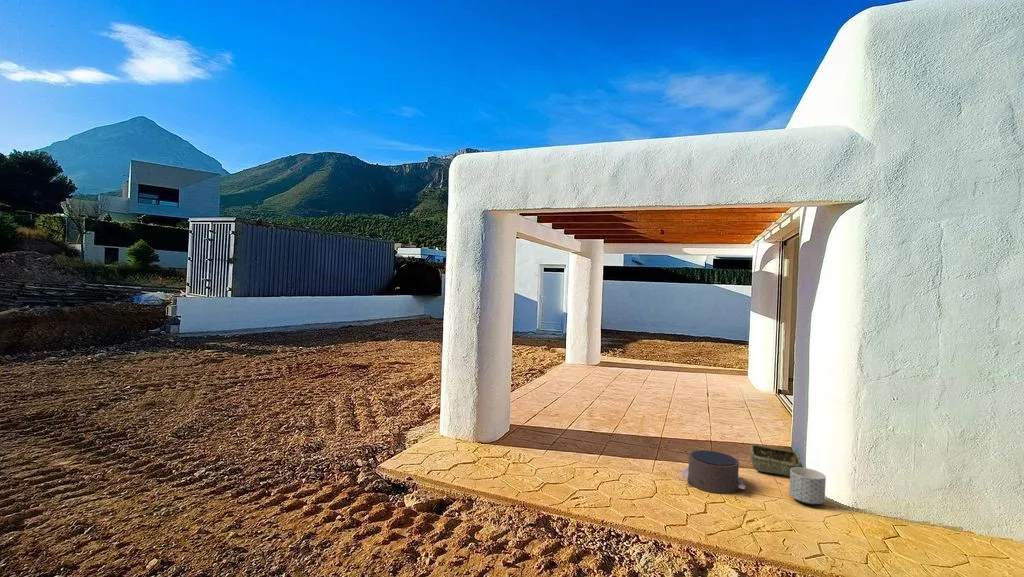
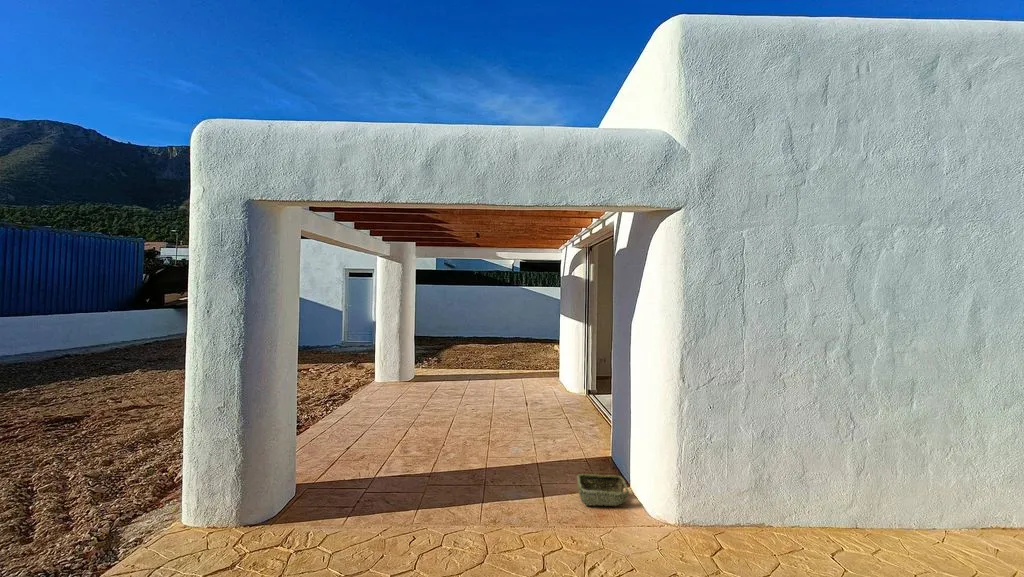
pouf: present [682,450,745,494] -> none [507,494,577,550]
planter: present [789,467,826,505] -> none [622,500,657,544]

